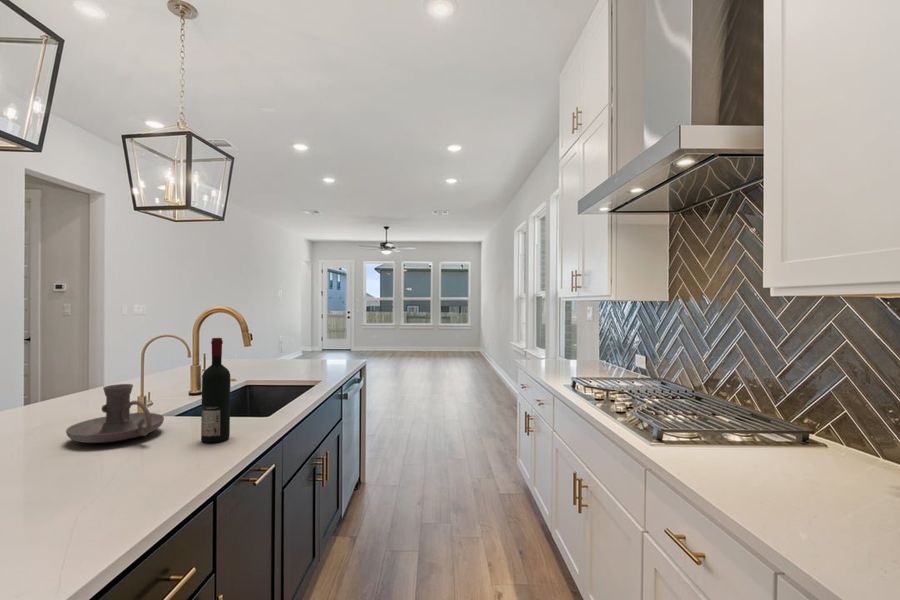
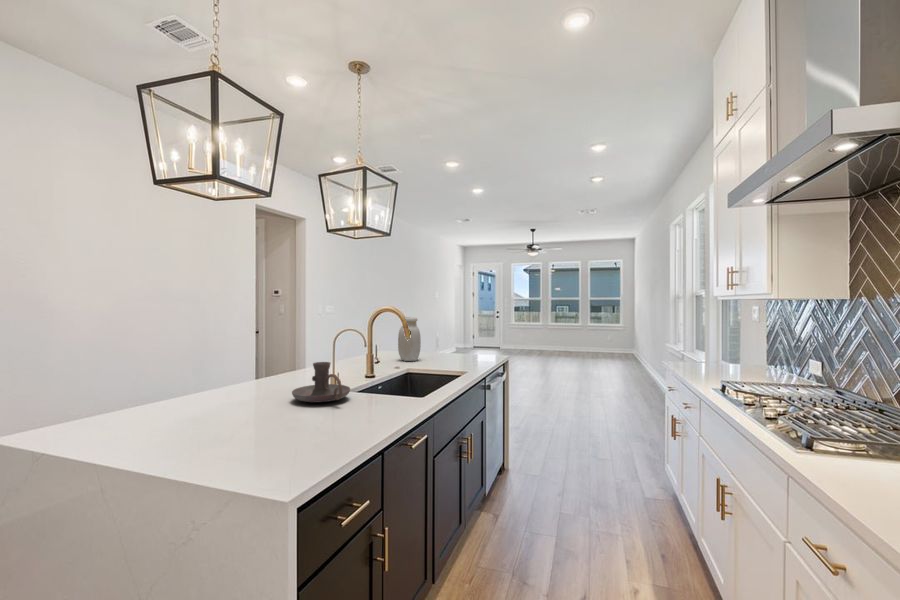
jar: none [233,320,263,373] -> present [398,317,421,361]
wine bottle: present [201,338,230,443] -> none [374,329,394,410]

